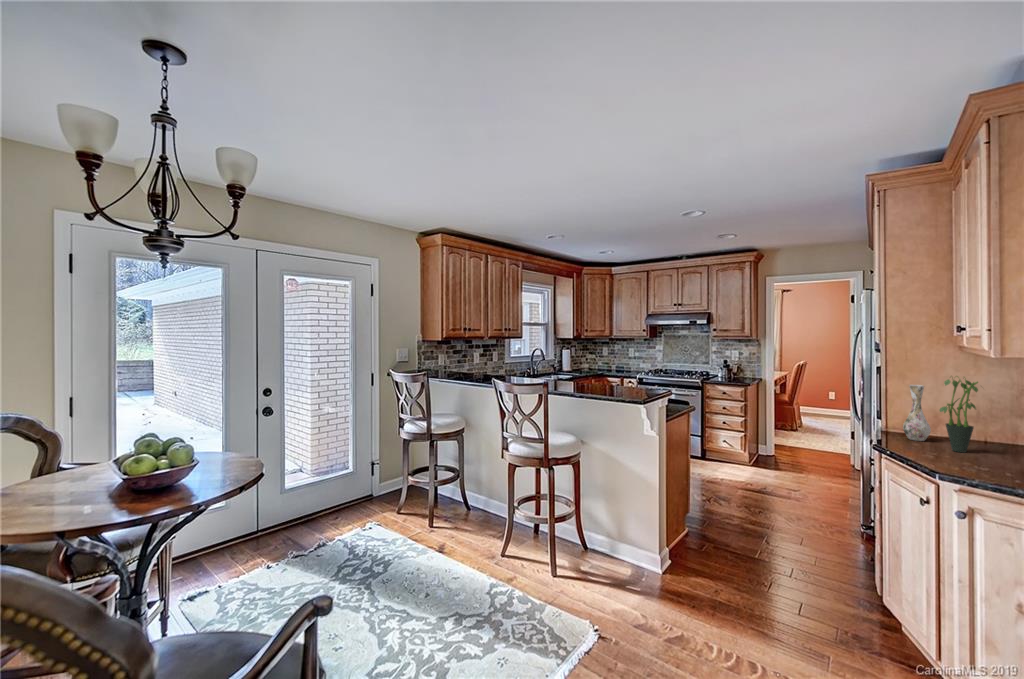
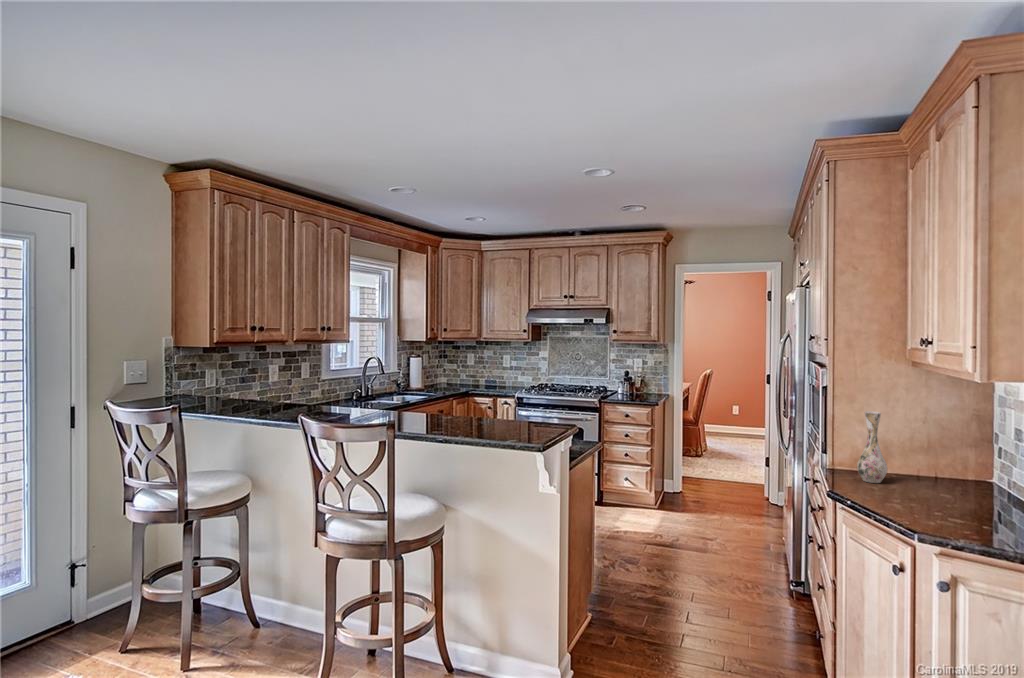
potted plant: present [939,377,978,452] -> none [903,401,952,498]

